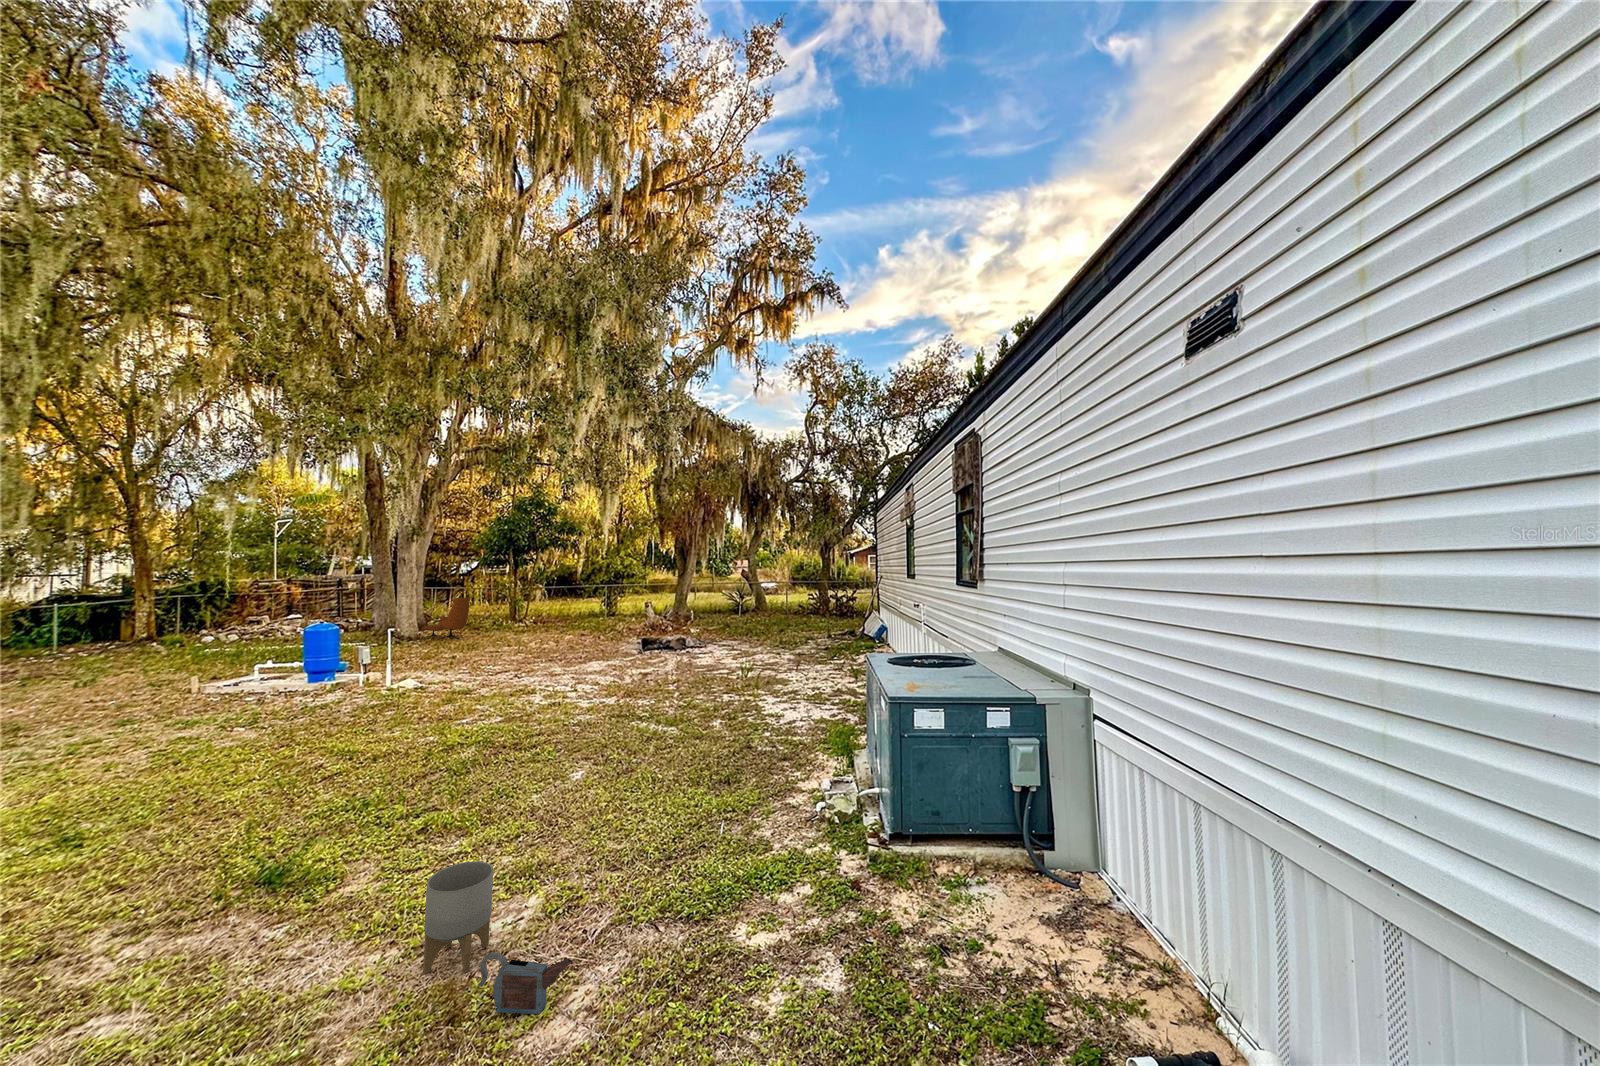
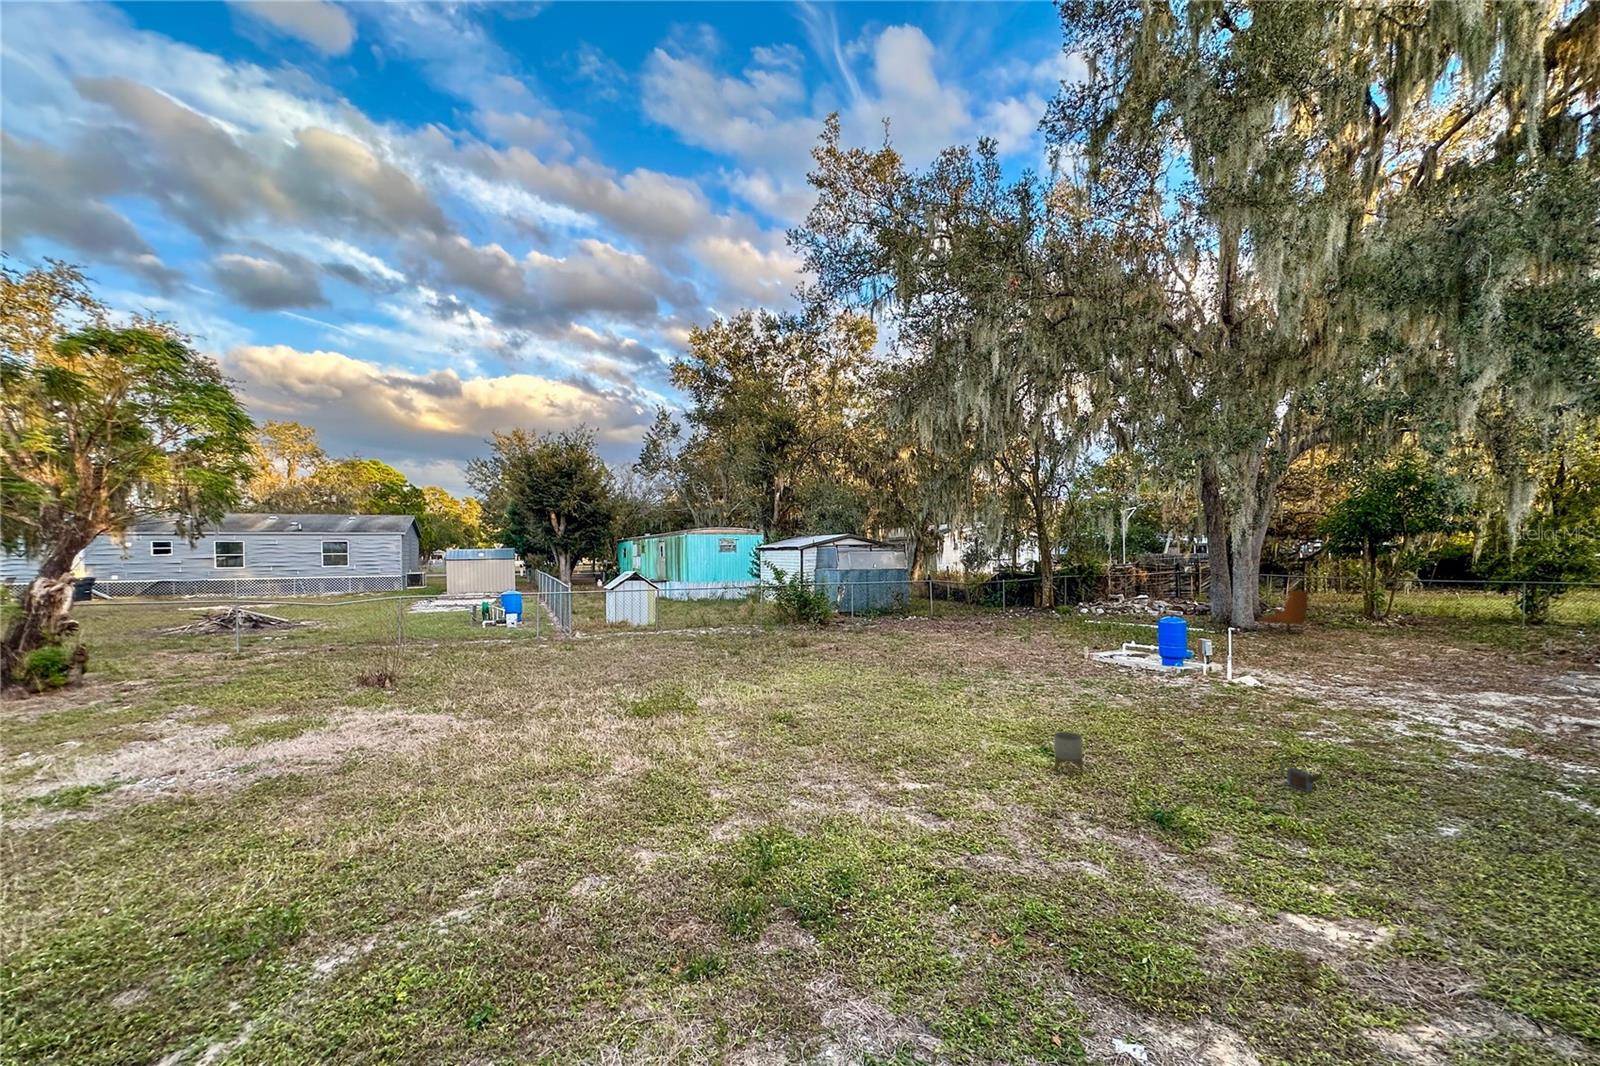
planter: present [423,861,493,974] -> present [1054,732,1083,776]
watering can: present [478,952,573,1014] -> present [1280,762,1323,792]

